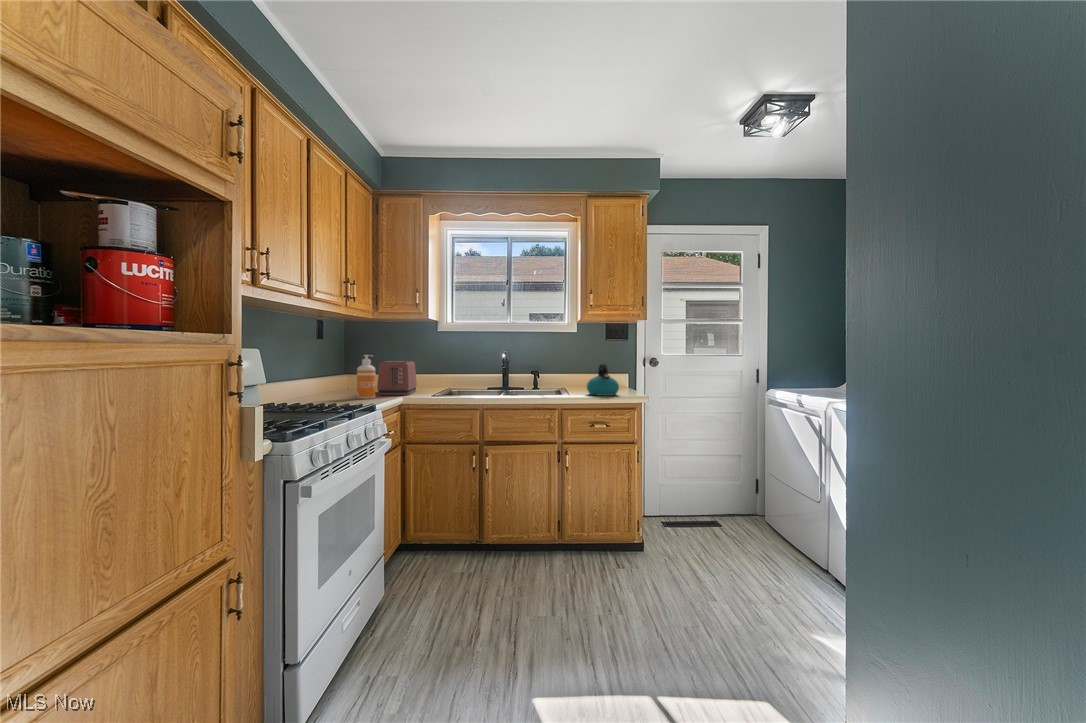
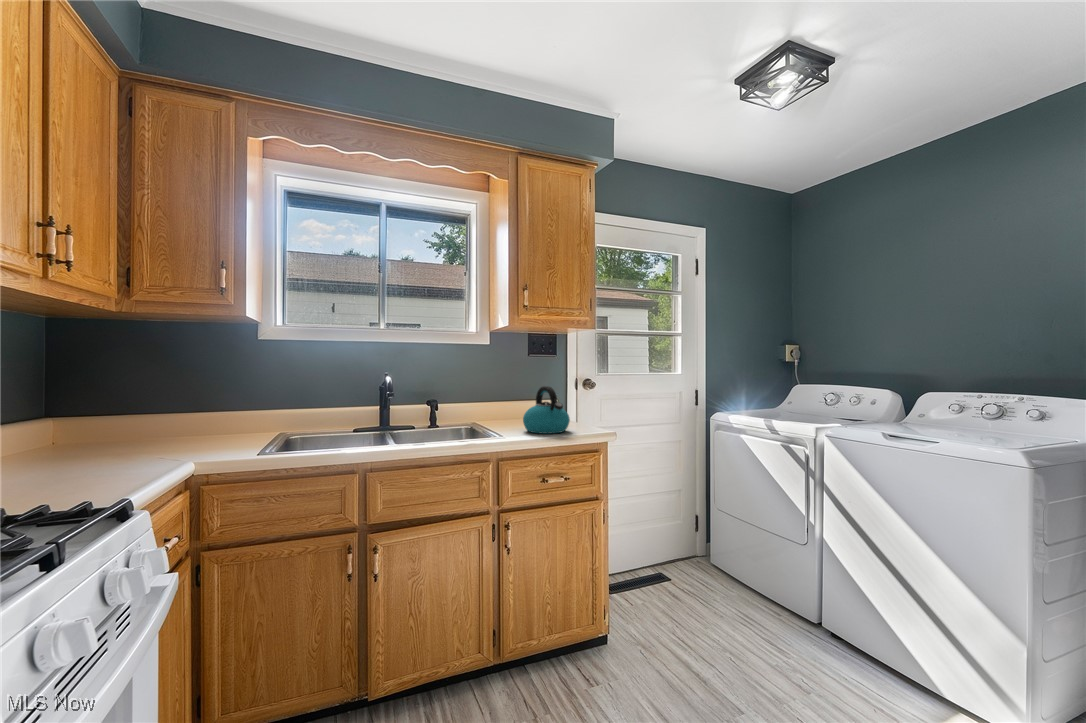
soap dispenser: present [357,355,375,399] -> none [78,383,130,480]
toaster: present [377,361,417,395] -> none [135,390,225,463]

